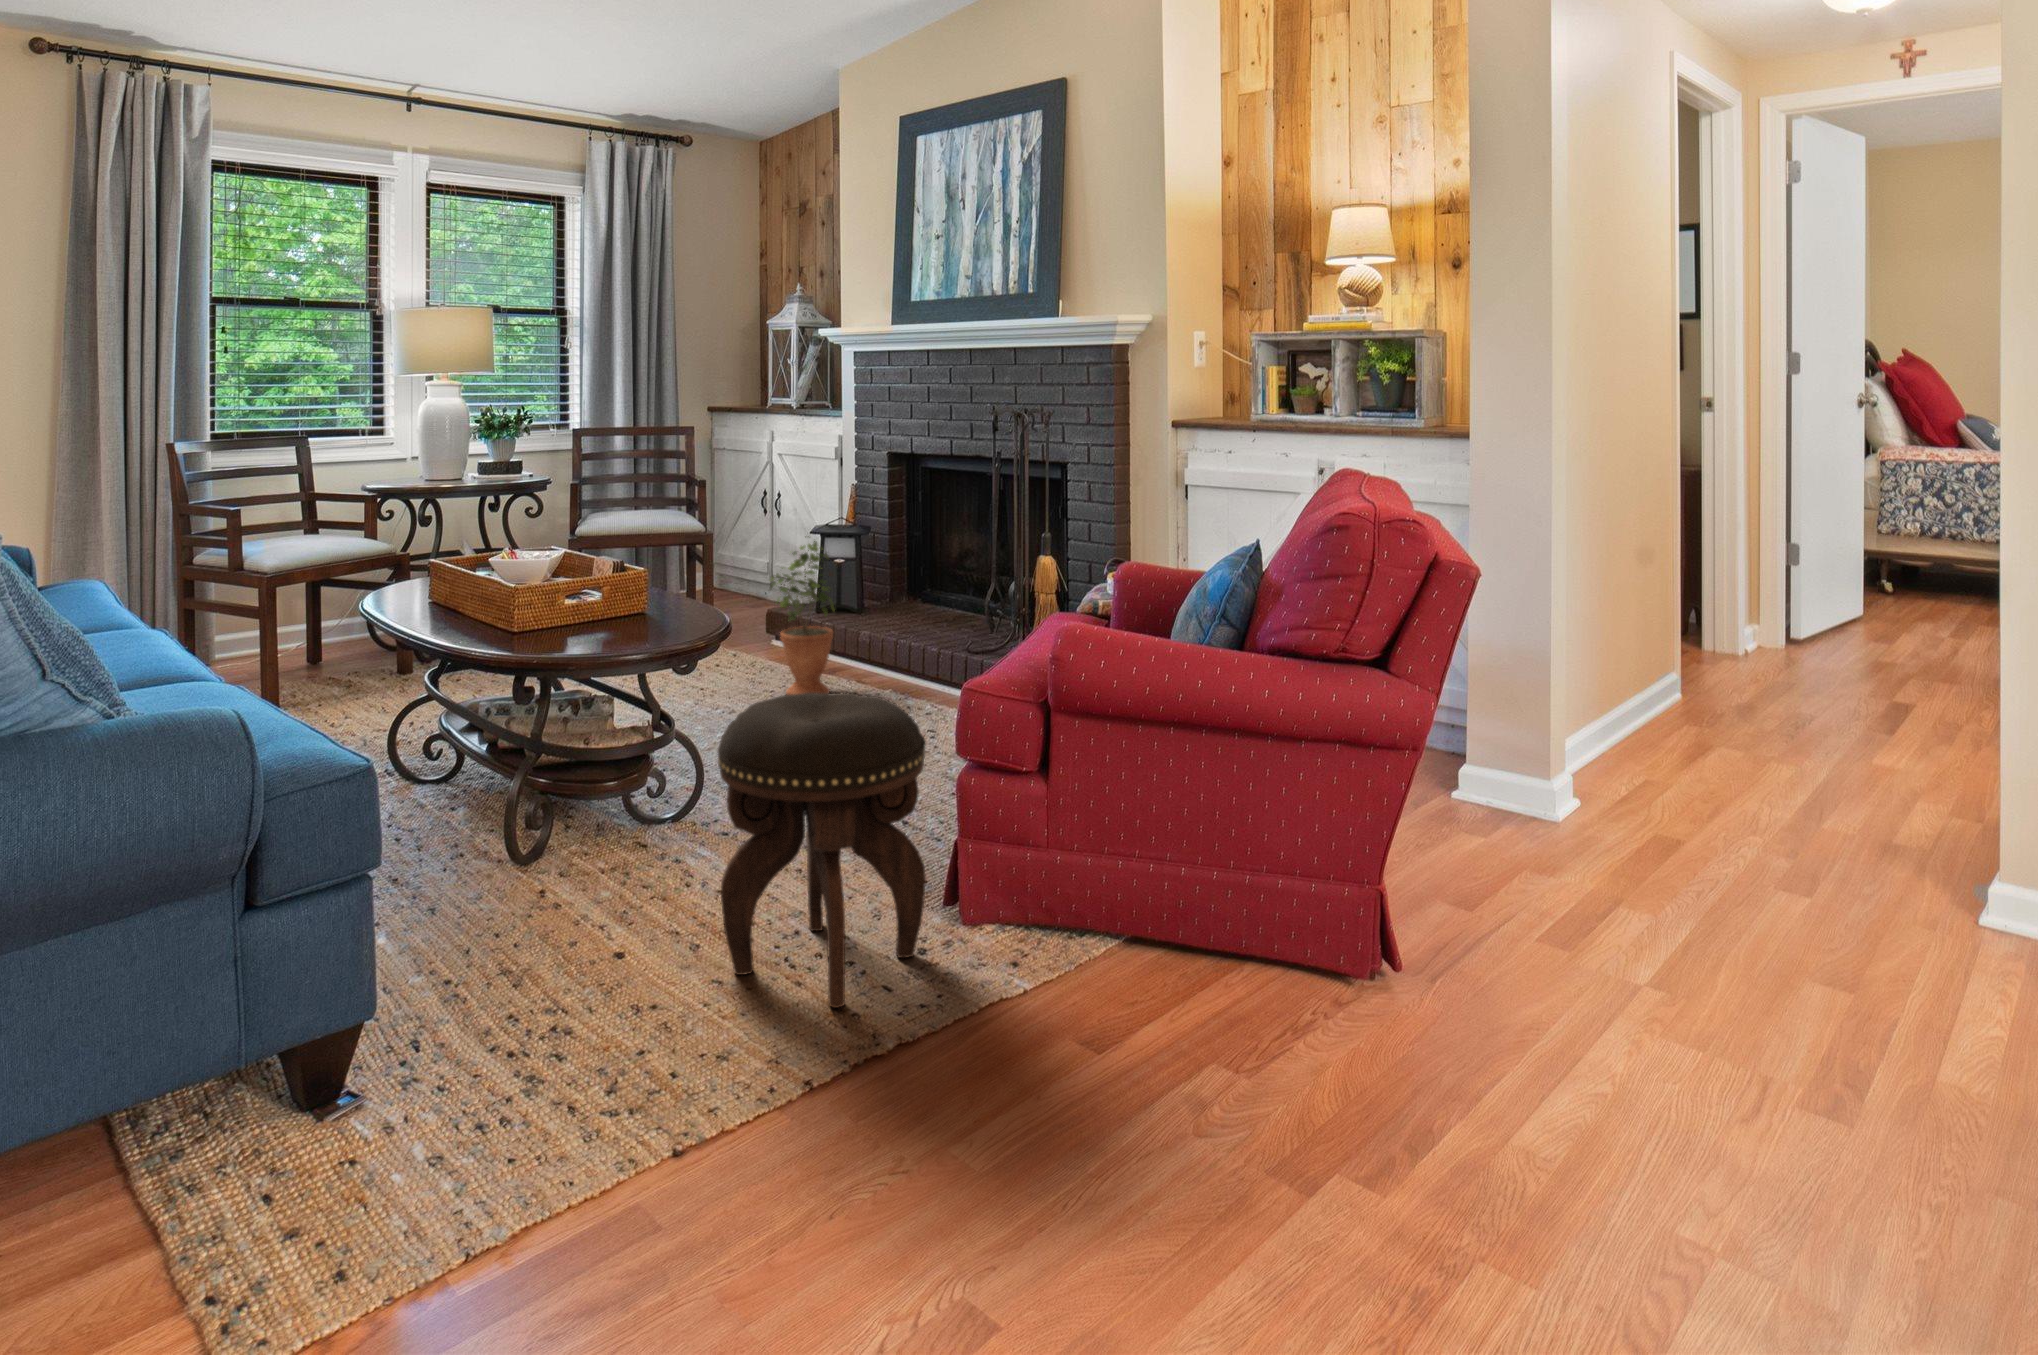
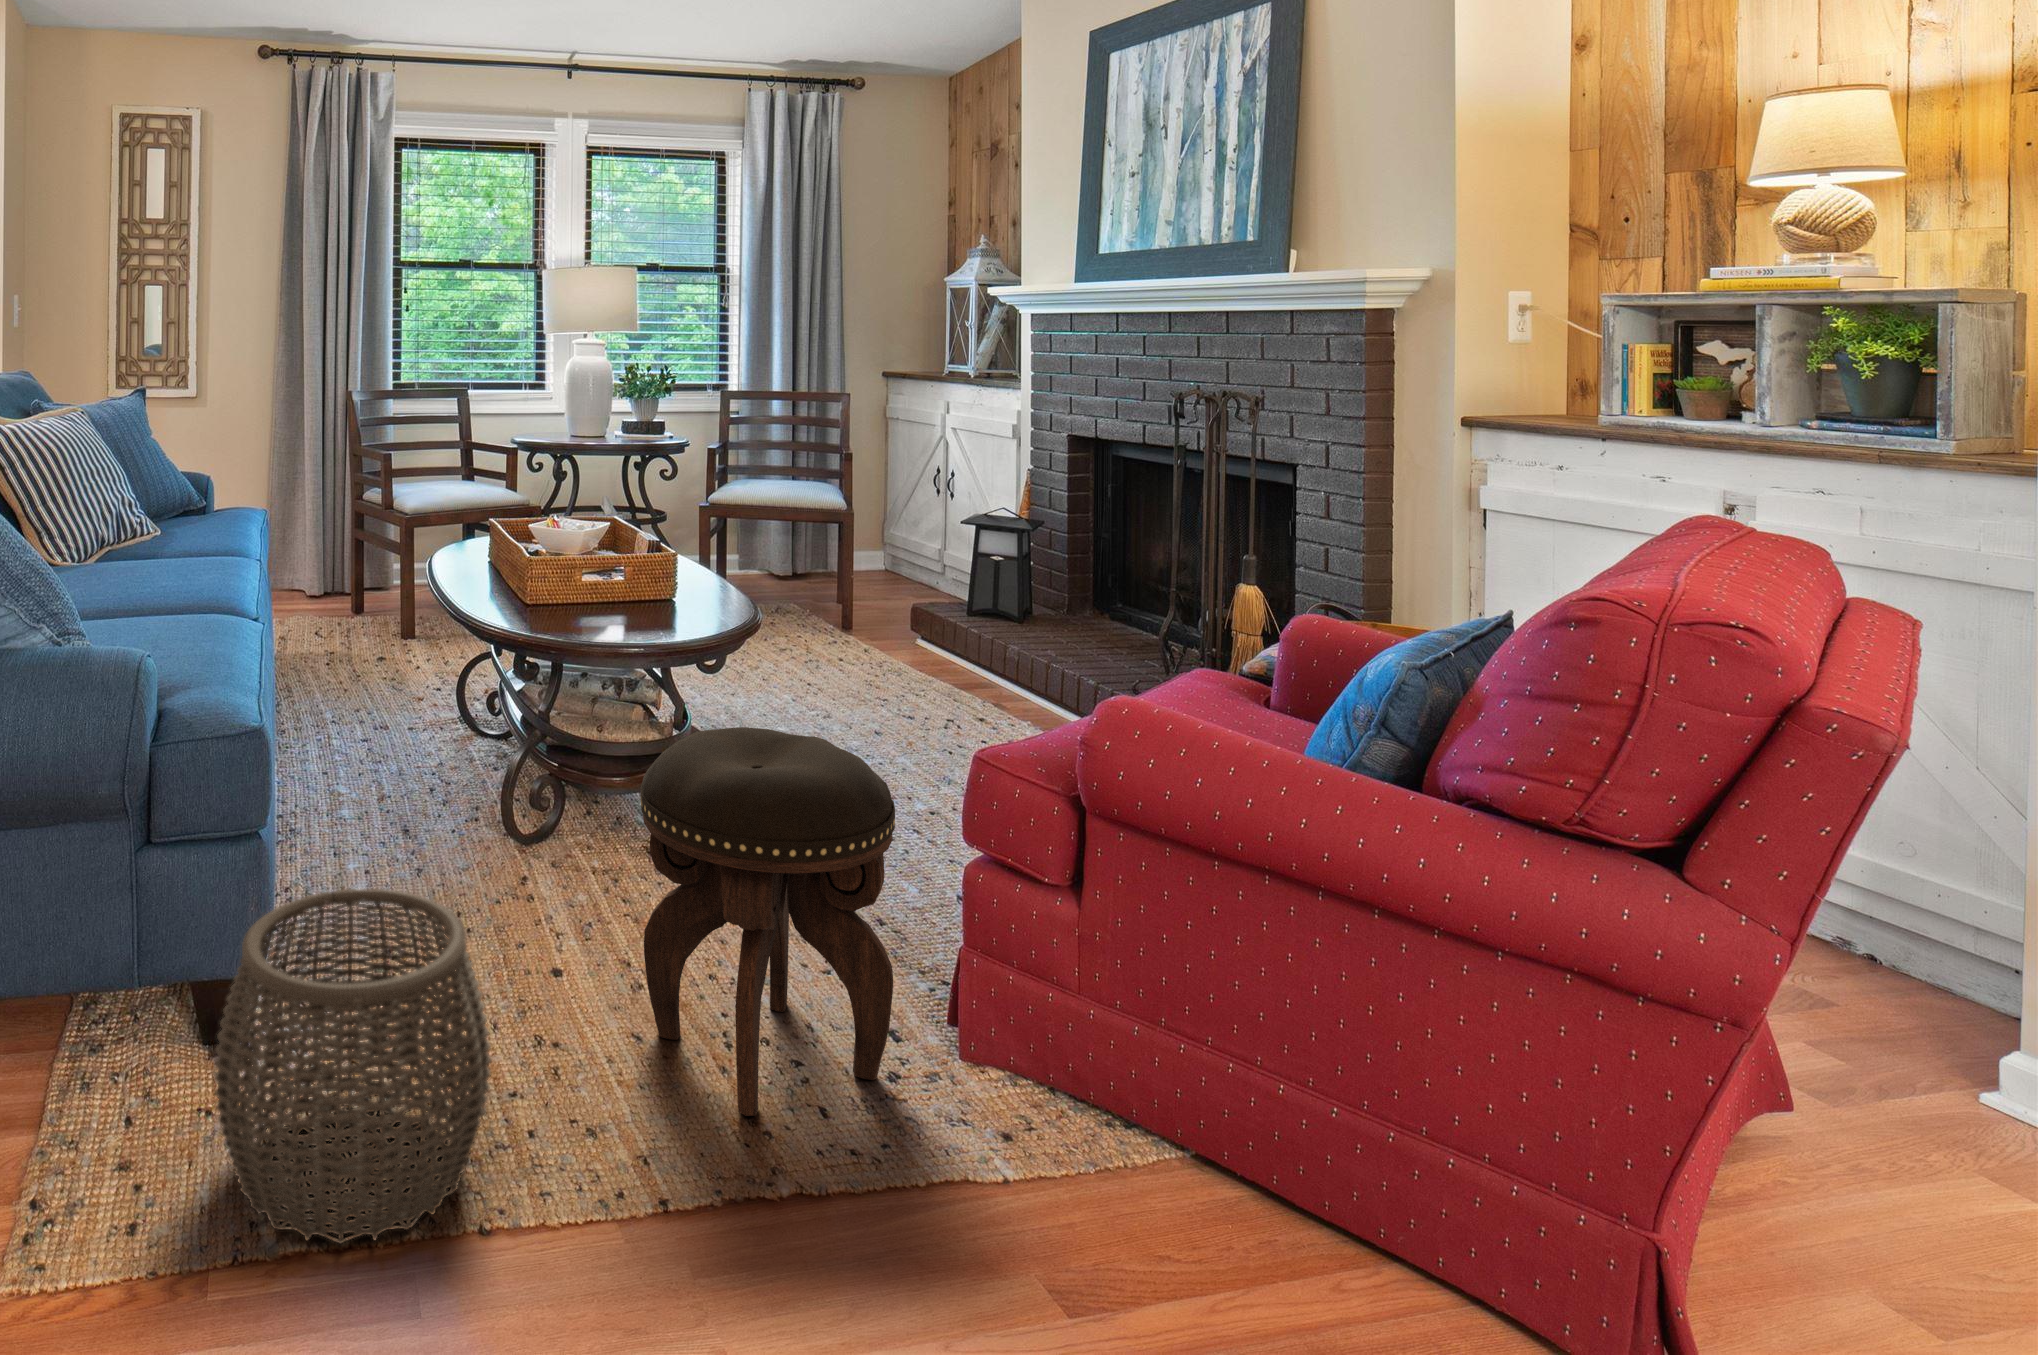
potted plant: present [770,541,835,695] -> none [878,533,961,722]
woven basket: none [391,887,666,1222] -> present [215,889,492,1244]

